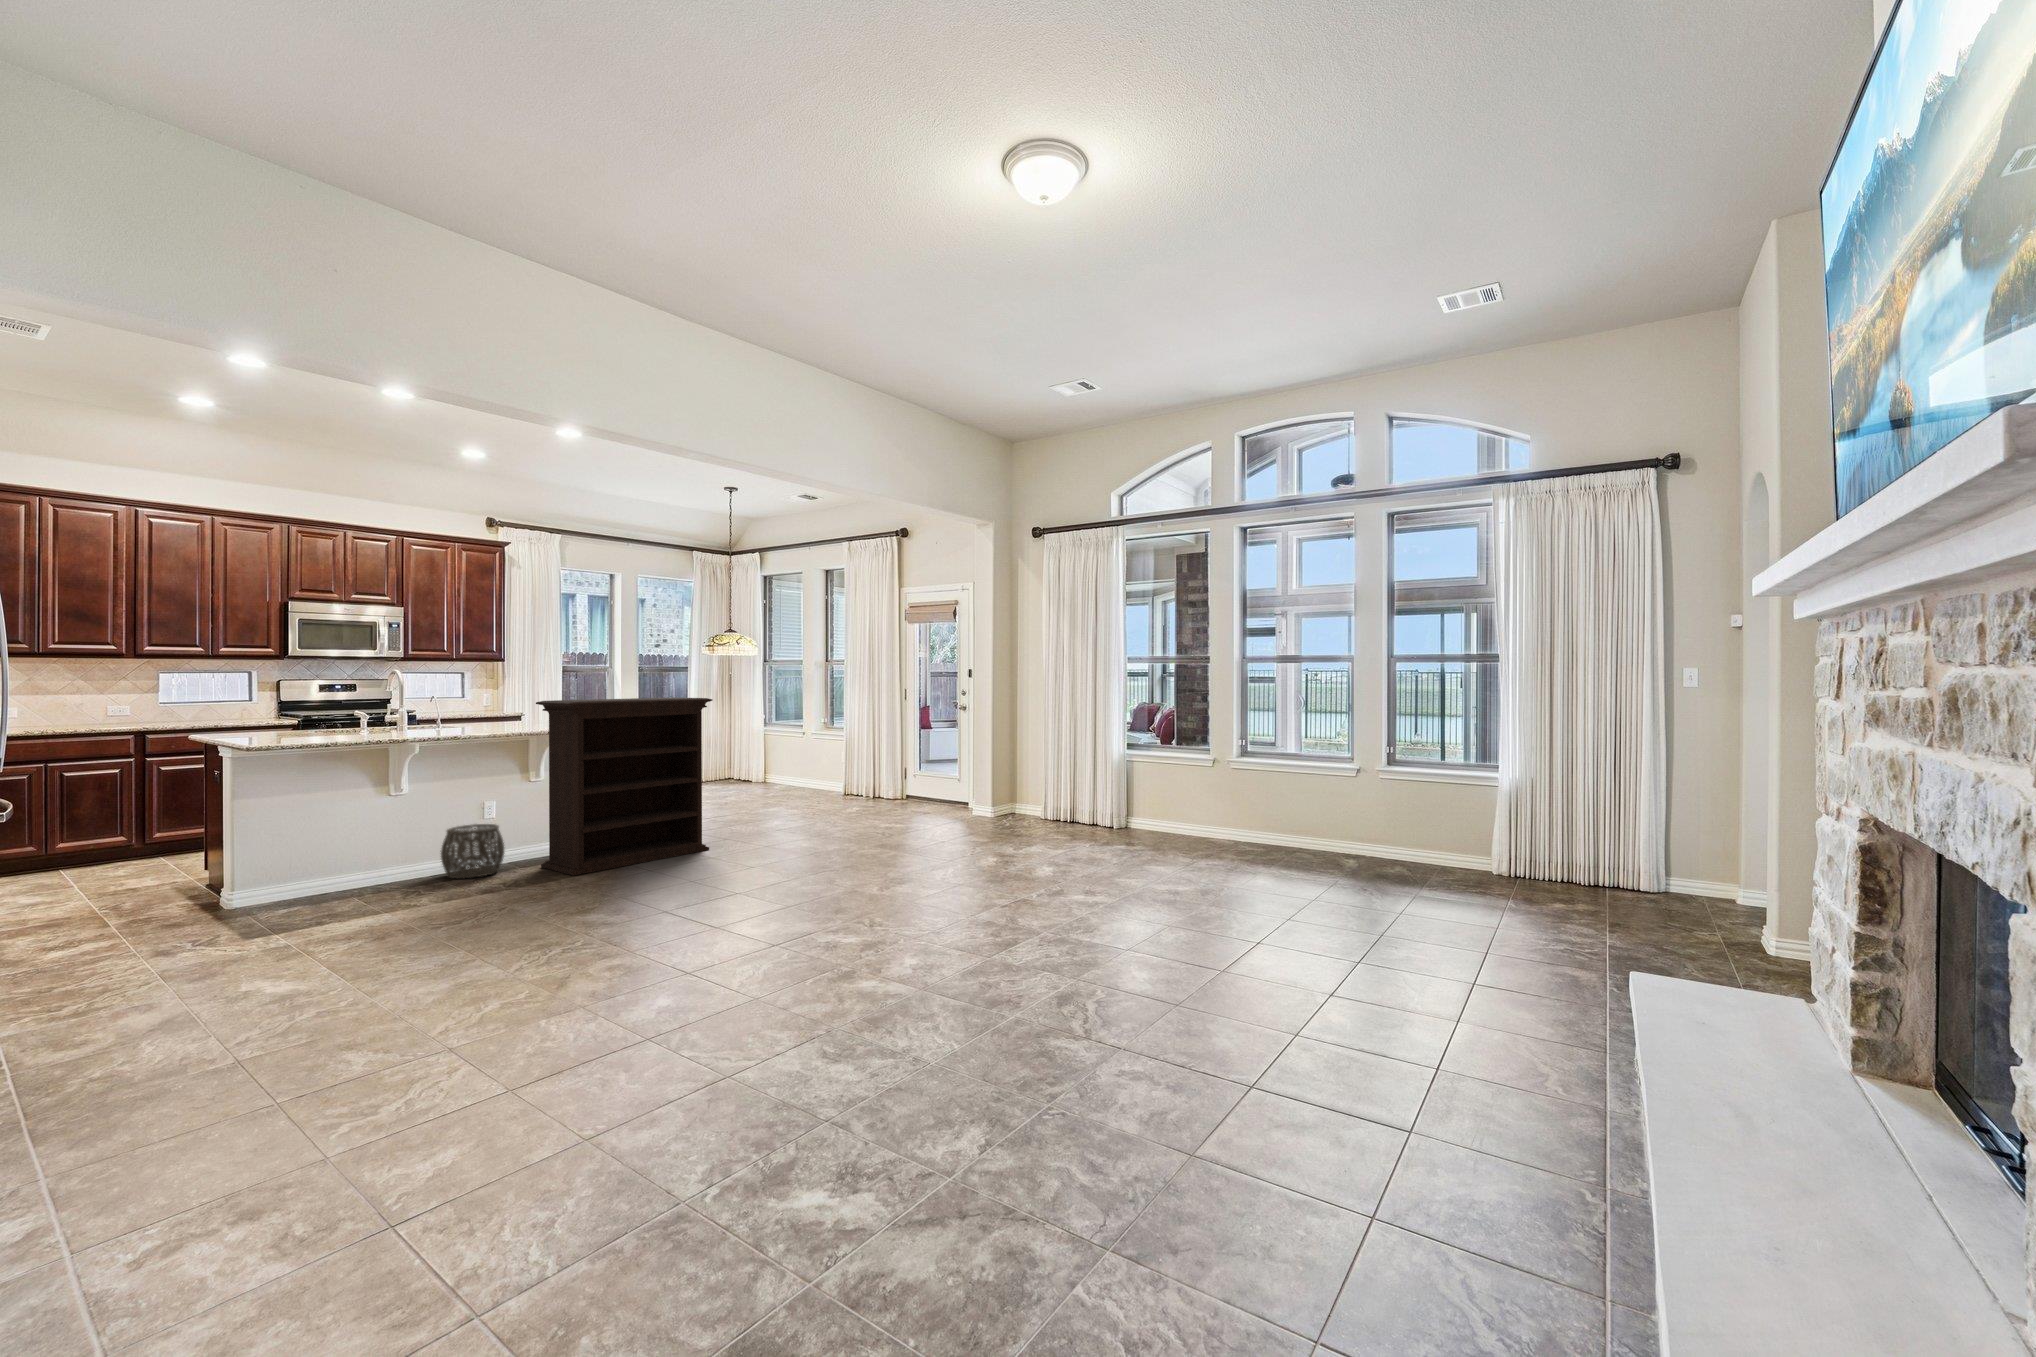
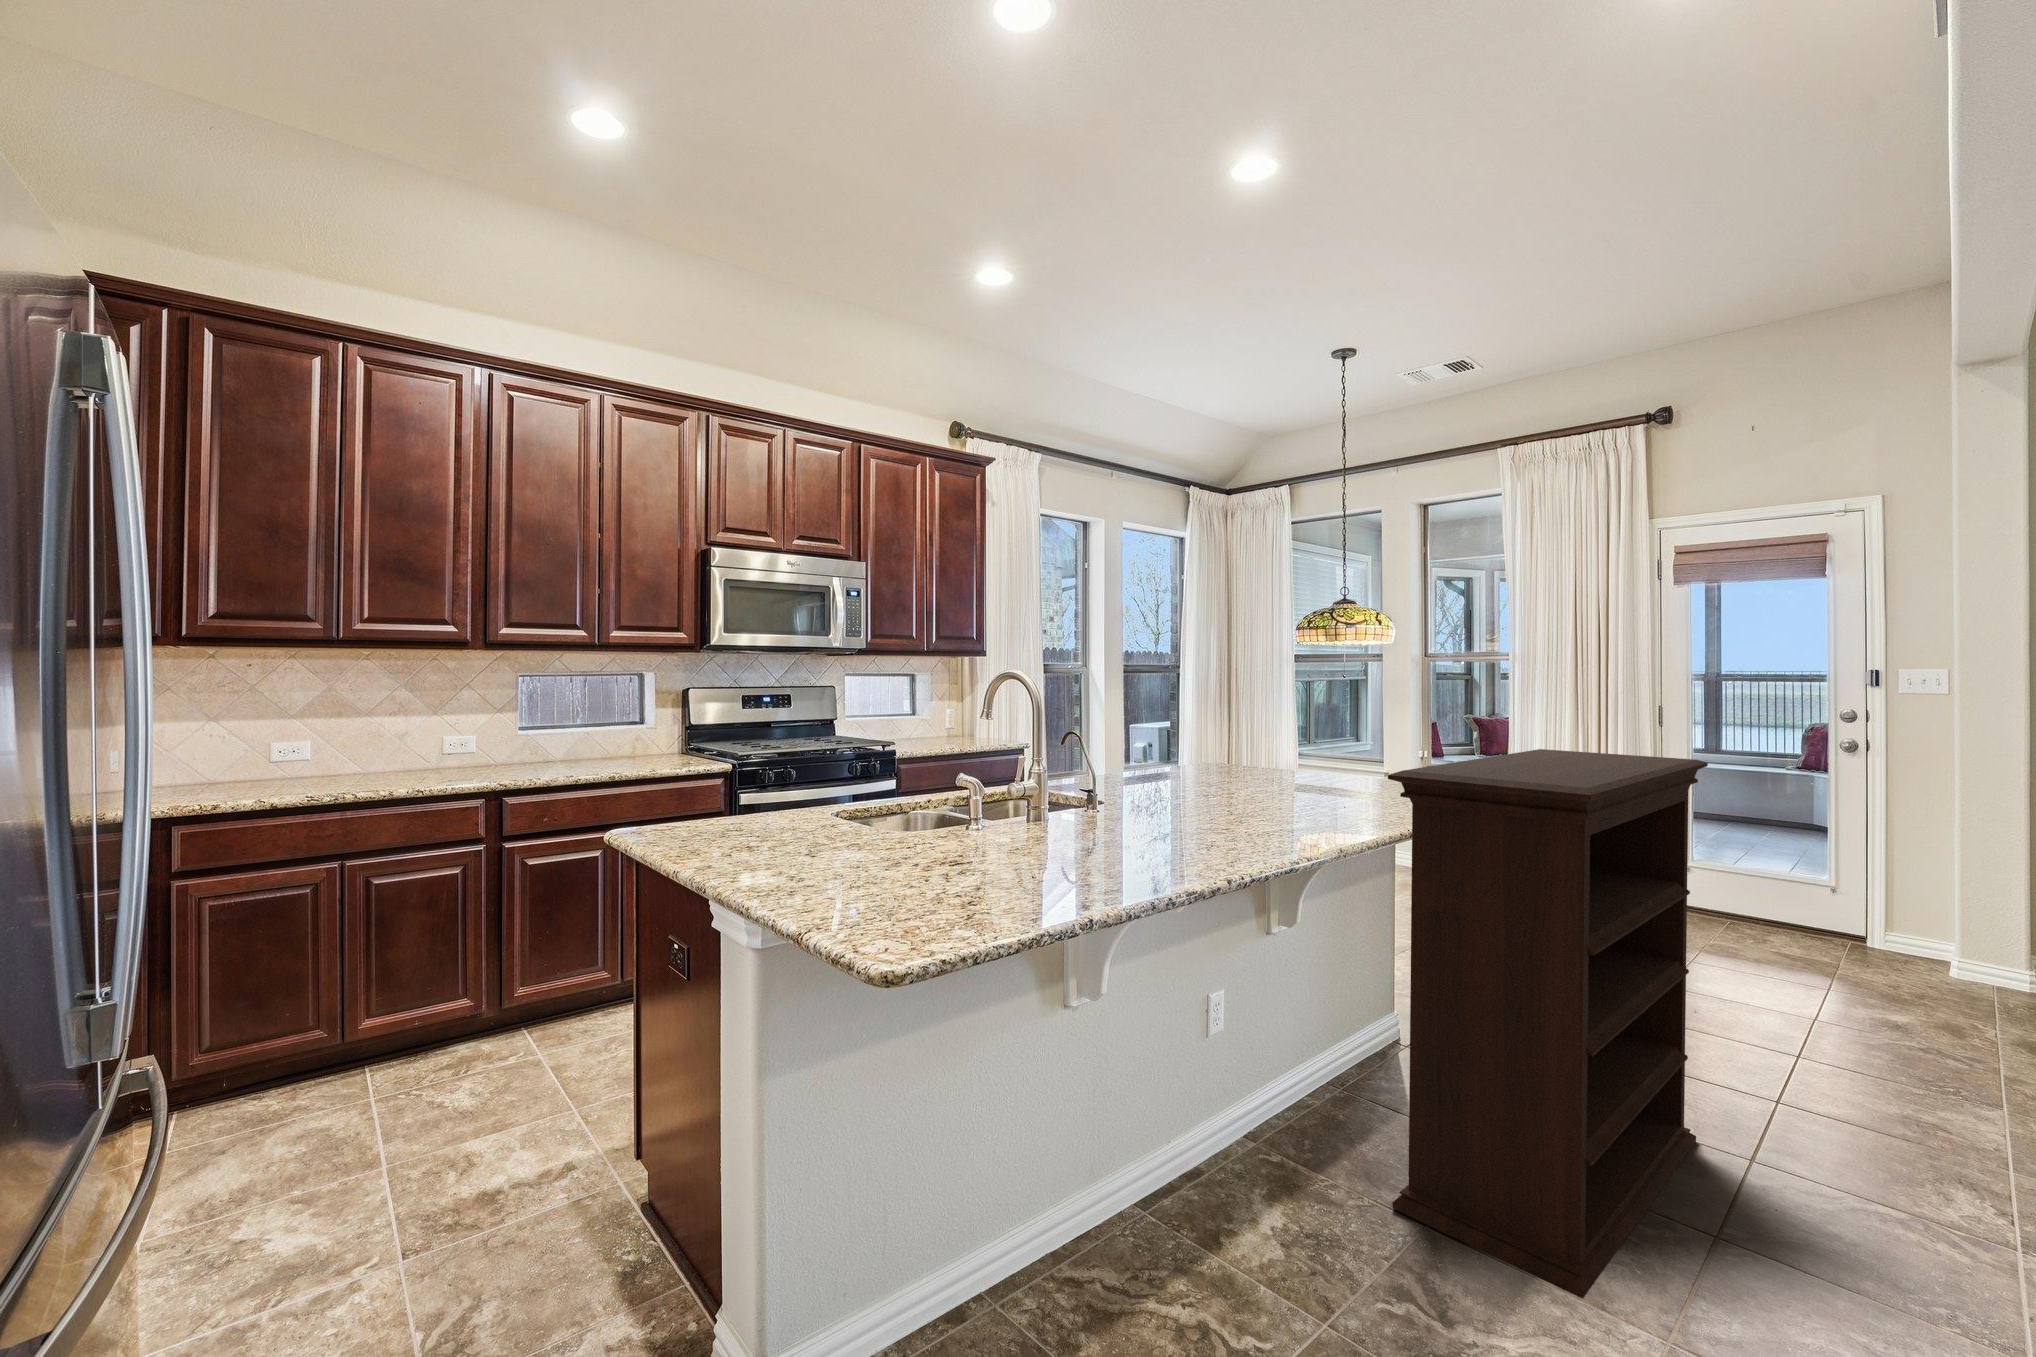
woven basket: present [441,824,504,879] -> none [1188,1087,1343,1277]

